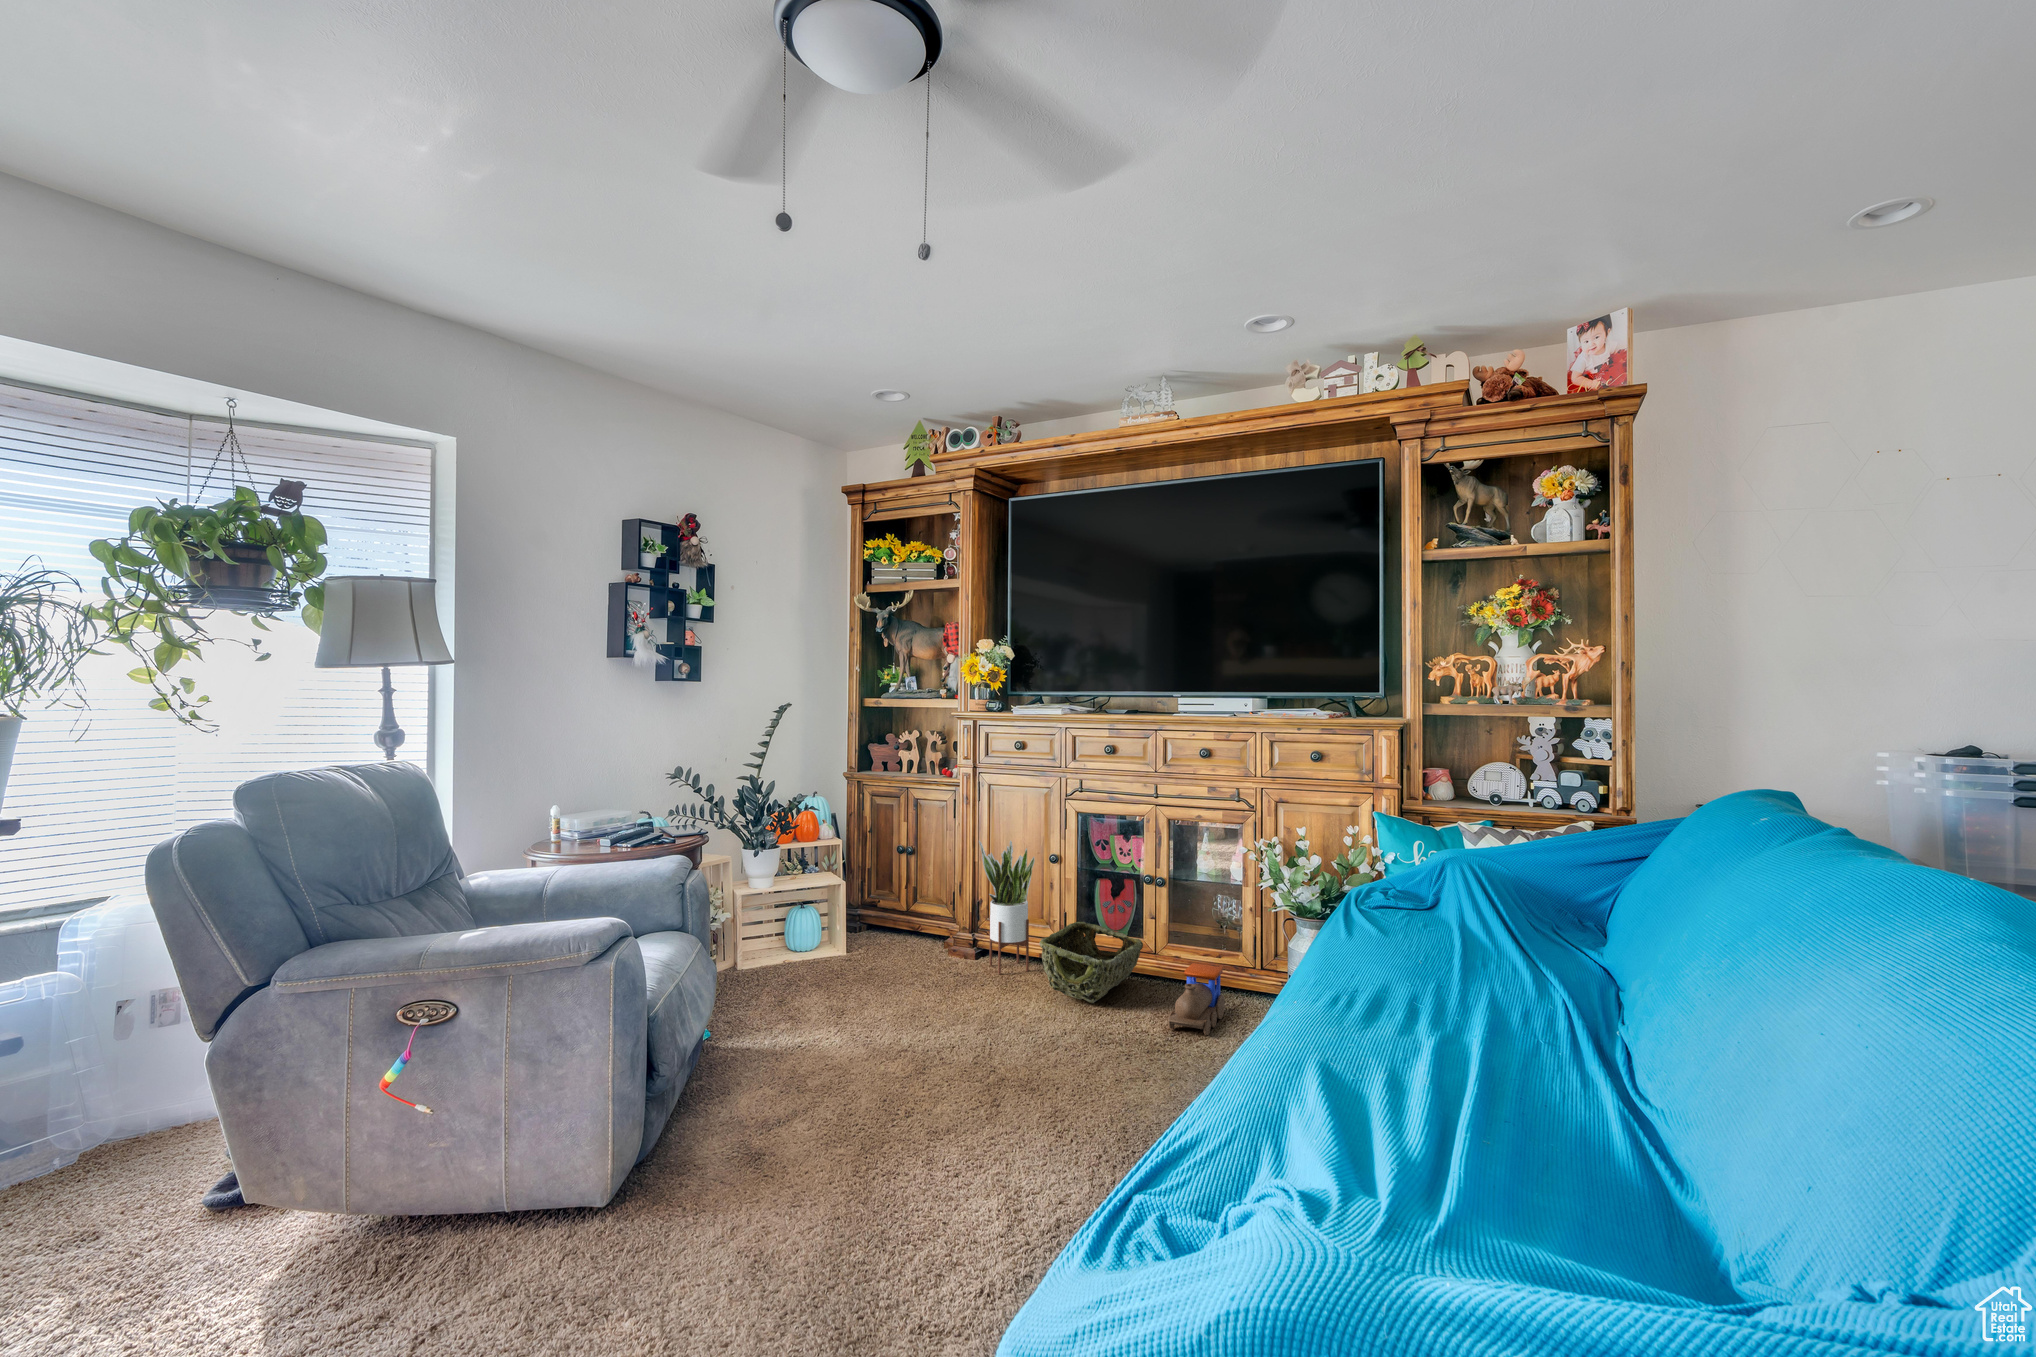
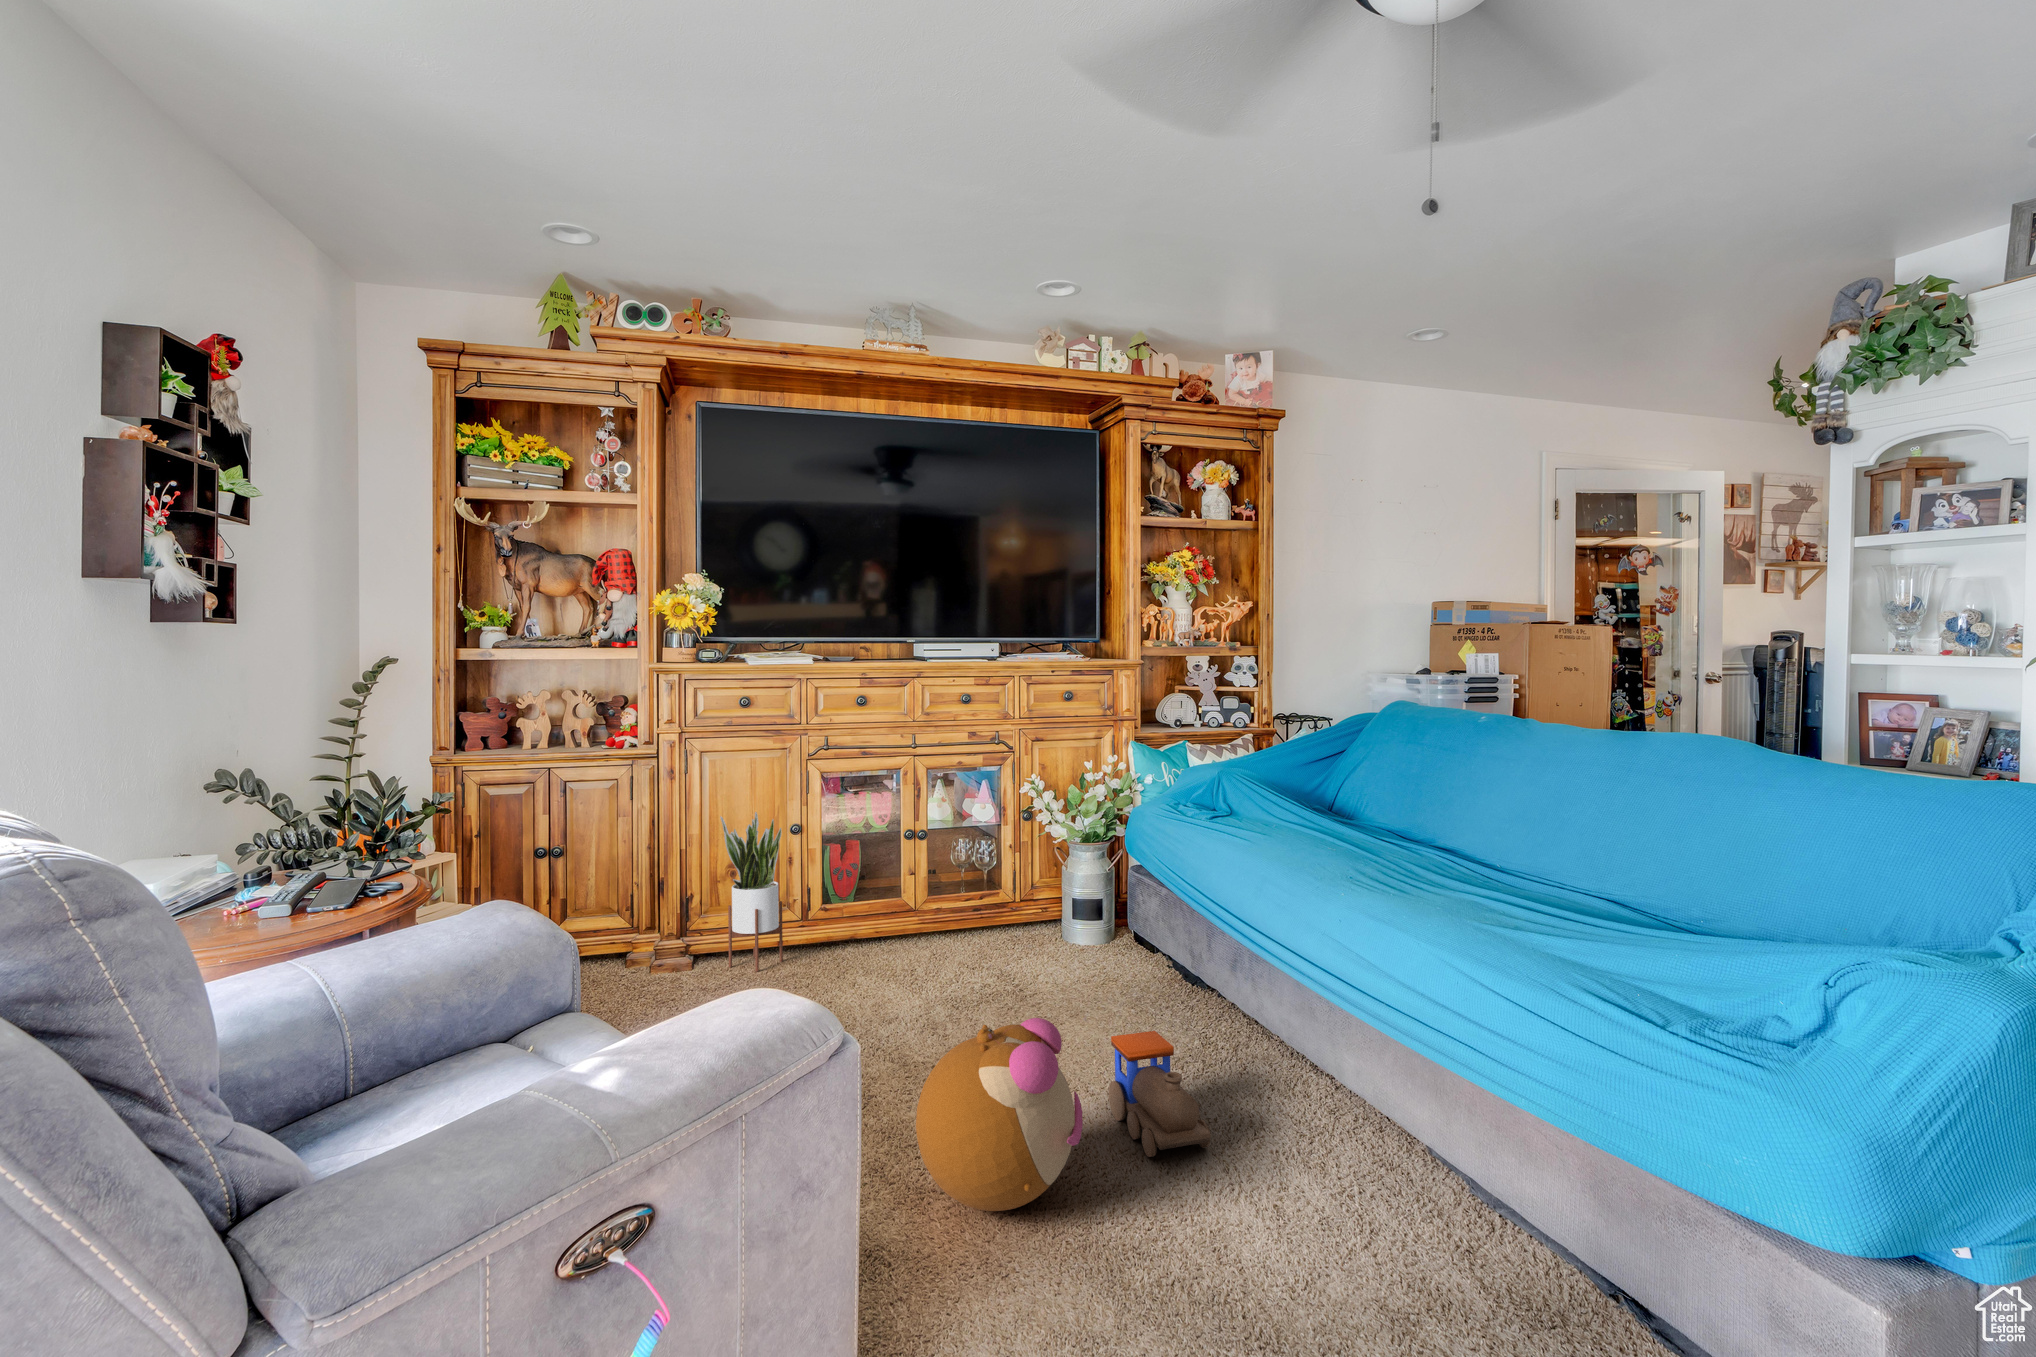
woven basket: present [1039,922,1143,1003] -> none [832,892,935,969]
toy train: present [1168,963,1225,1035] -> present [1109,1031,1211,1157]
plush toy: none [753,1048,908,1204] -> present [916,1018,1083,1211]

